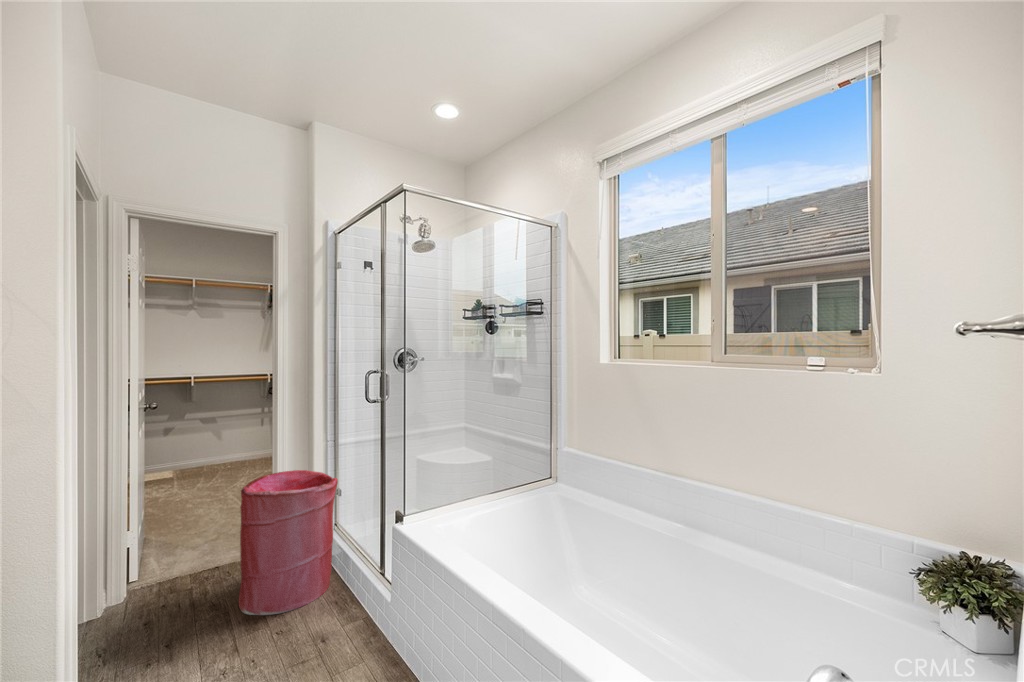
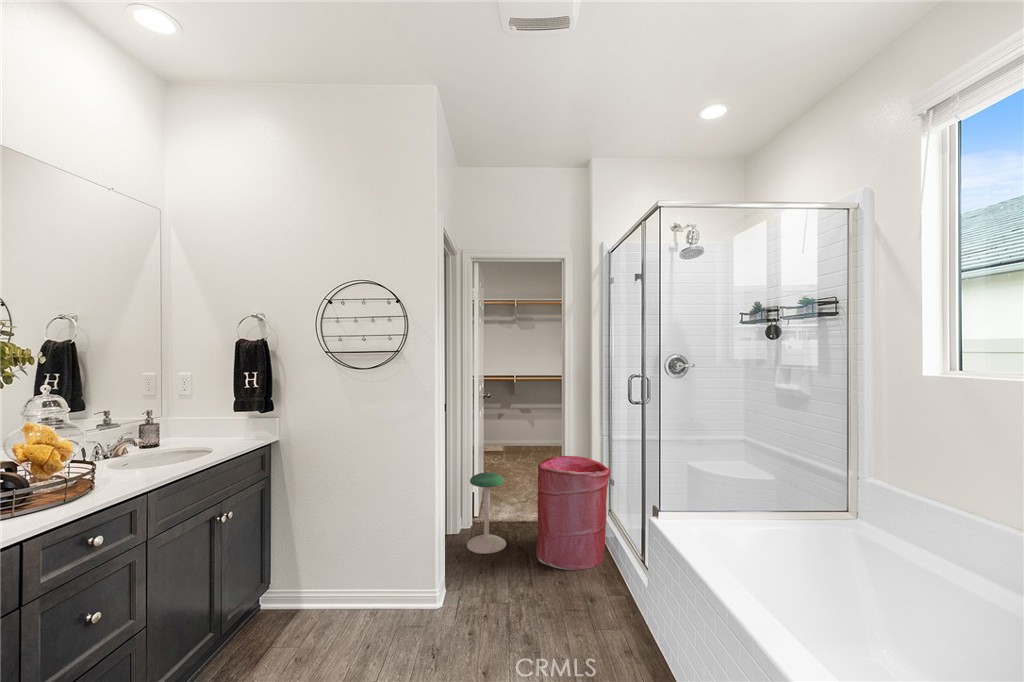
stool: none [119,514,190,634] -> present [467,472,506,554]

